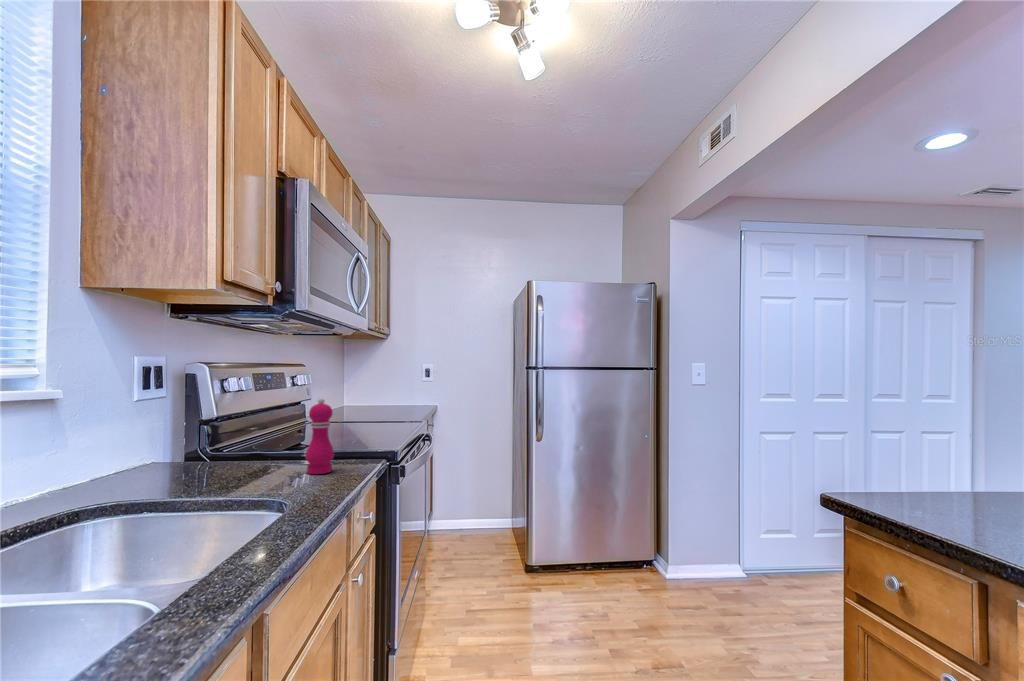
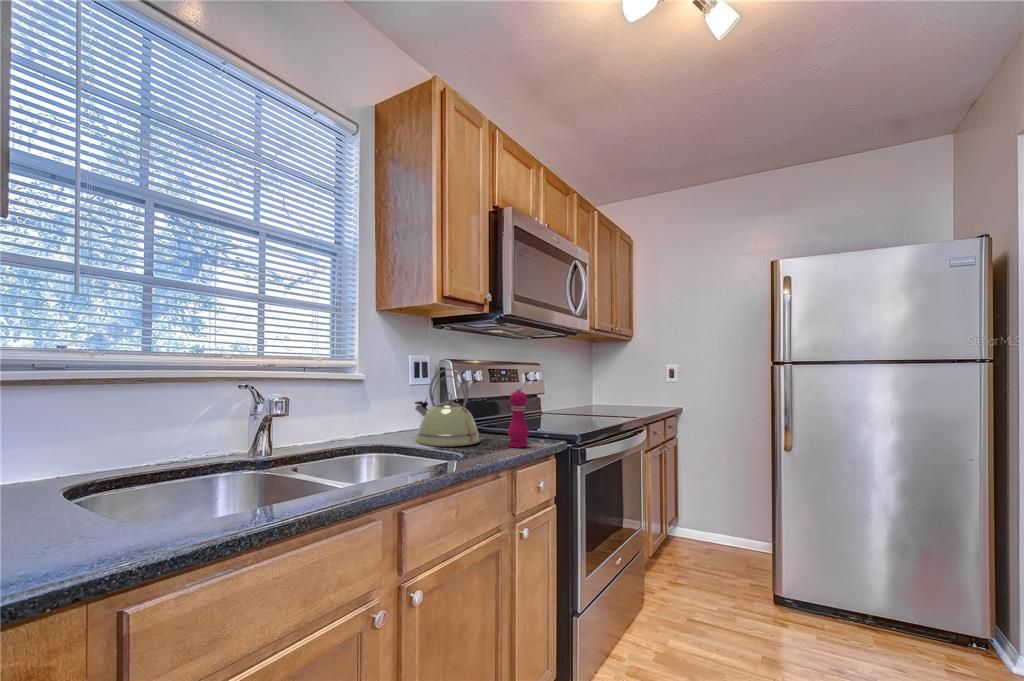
kettle: none [153,377,264,490] -> present [415,369,480,446]

